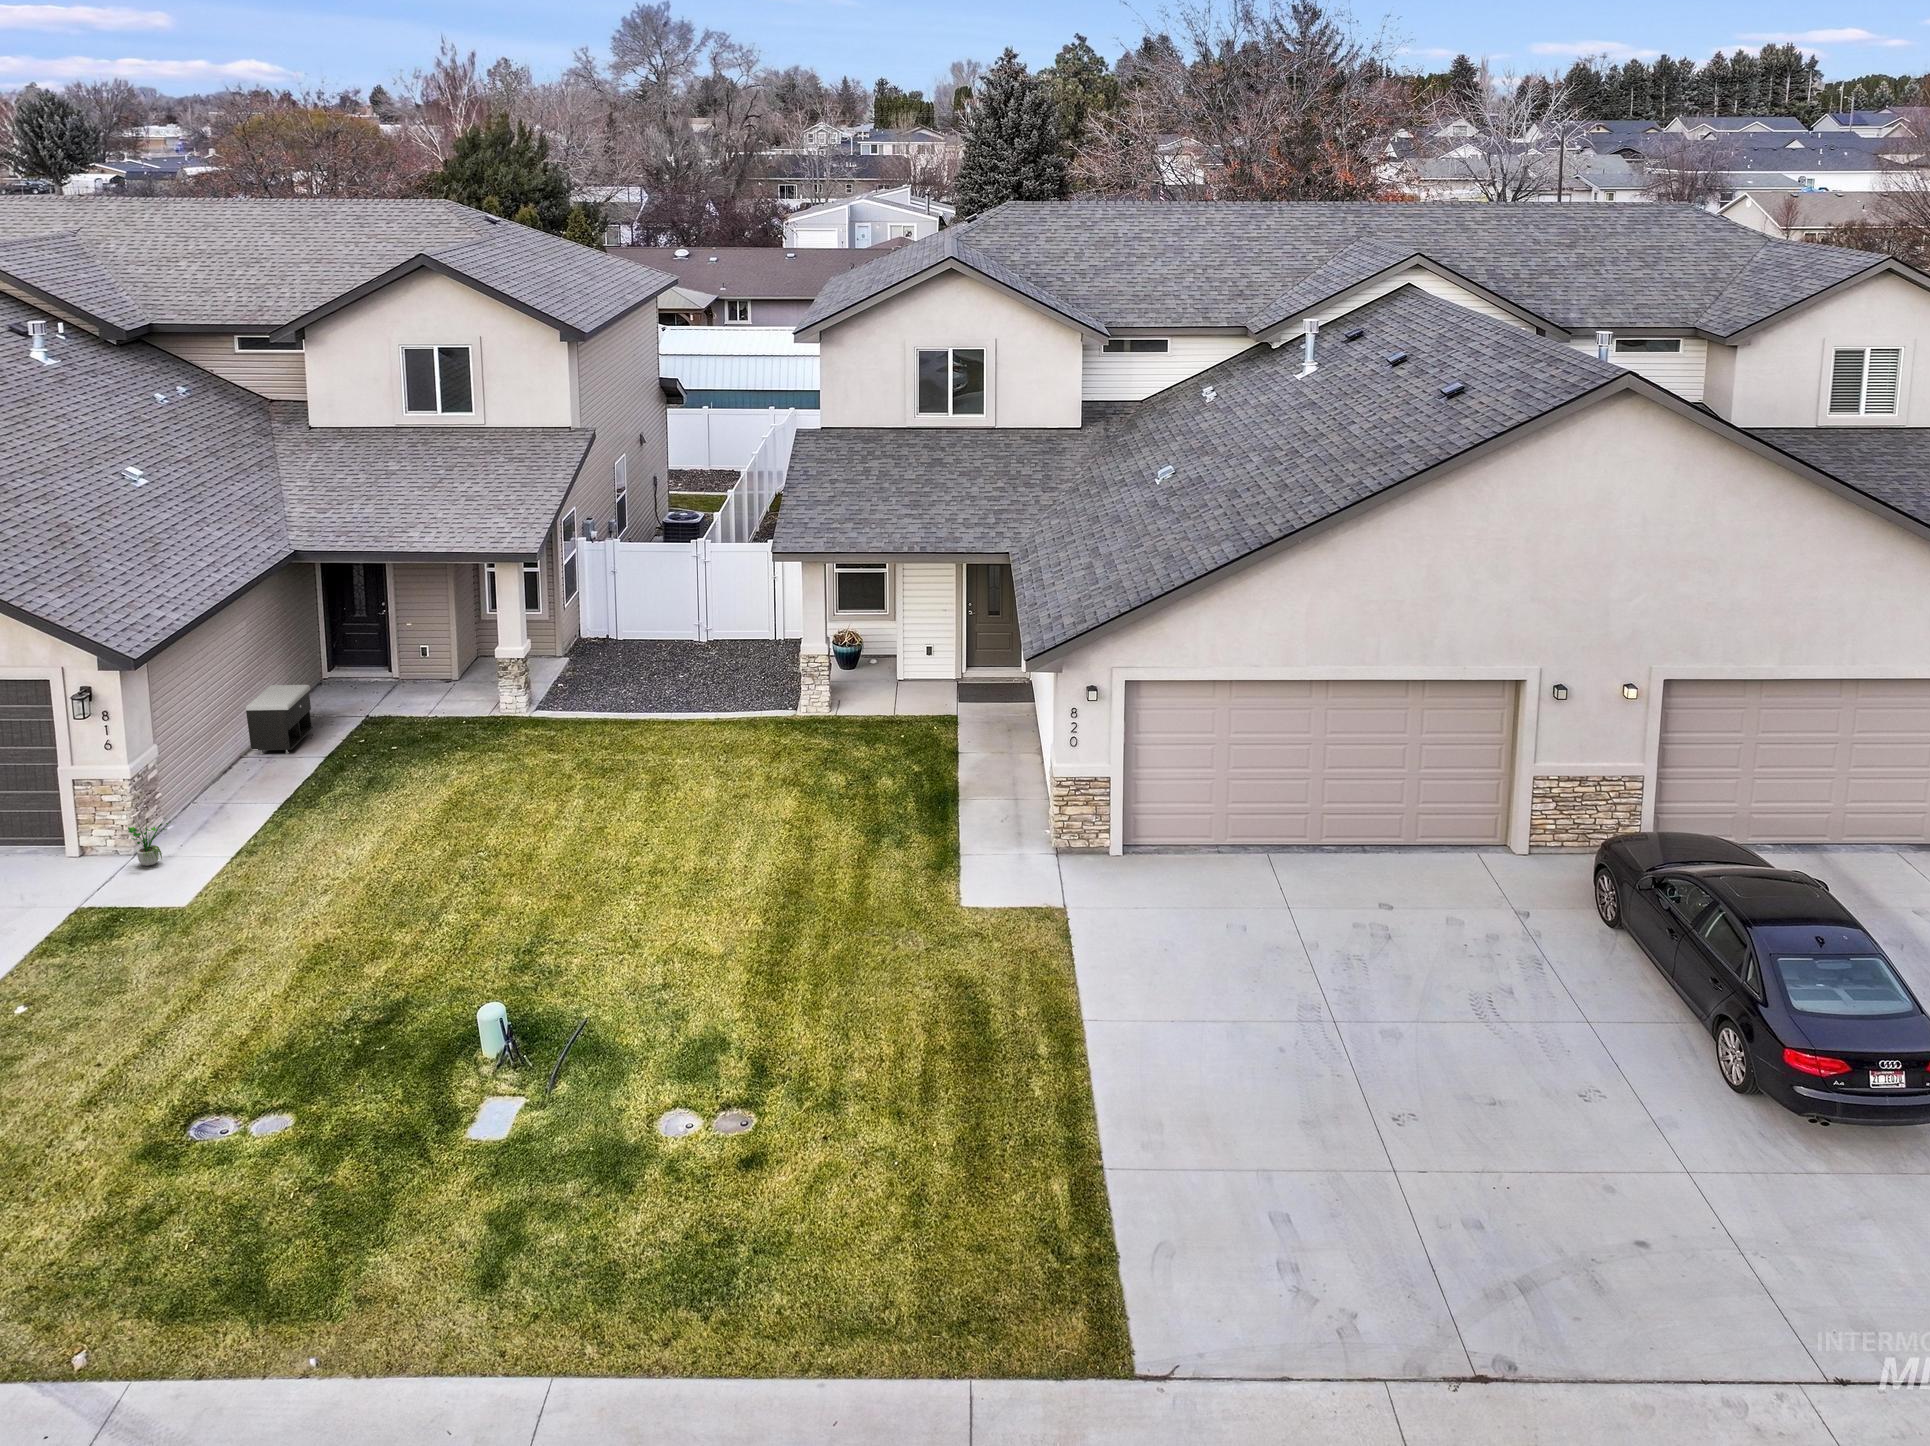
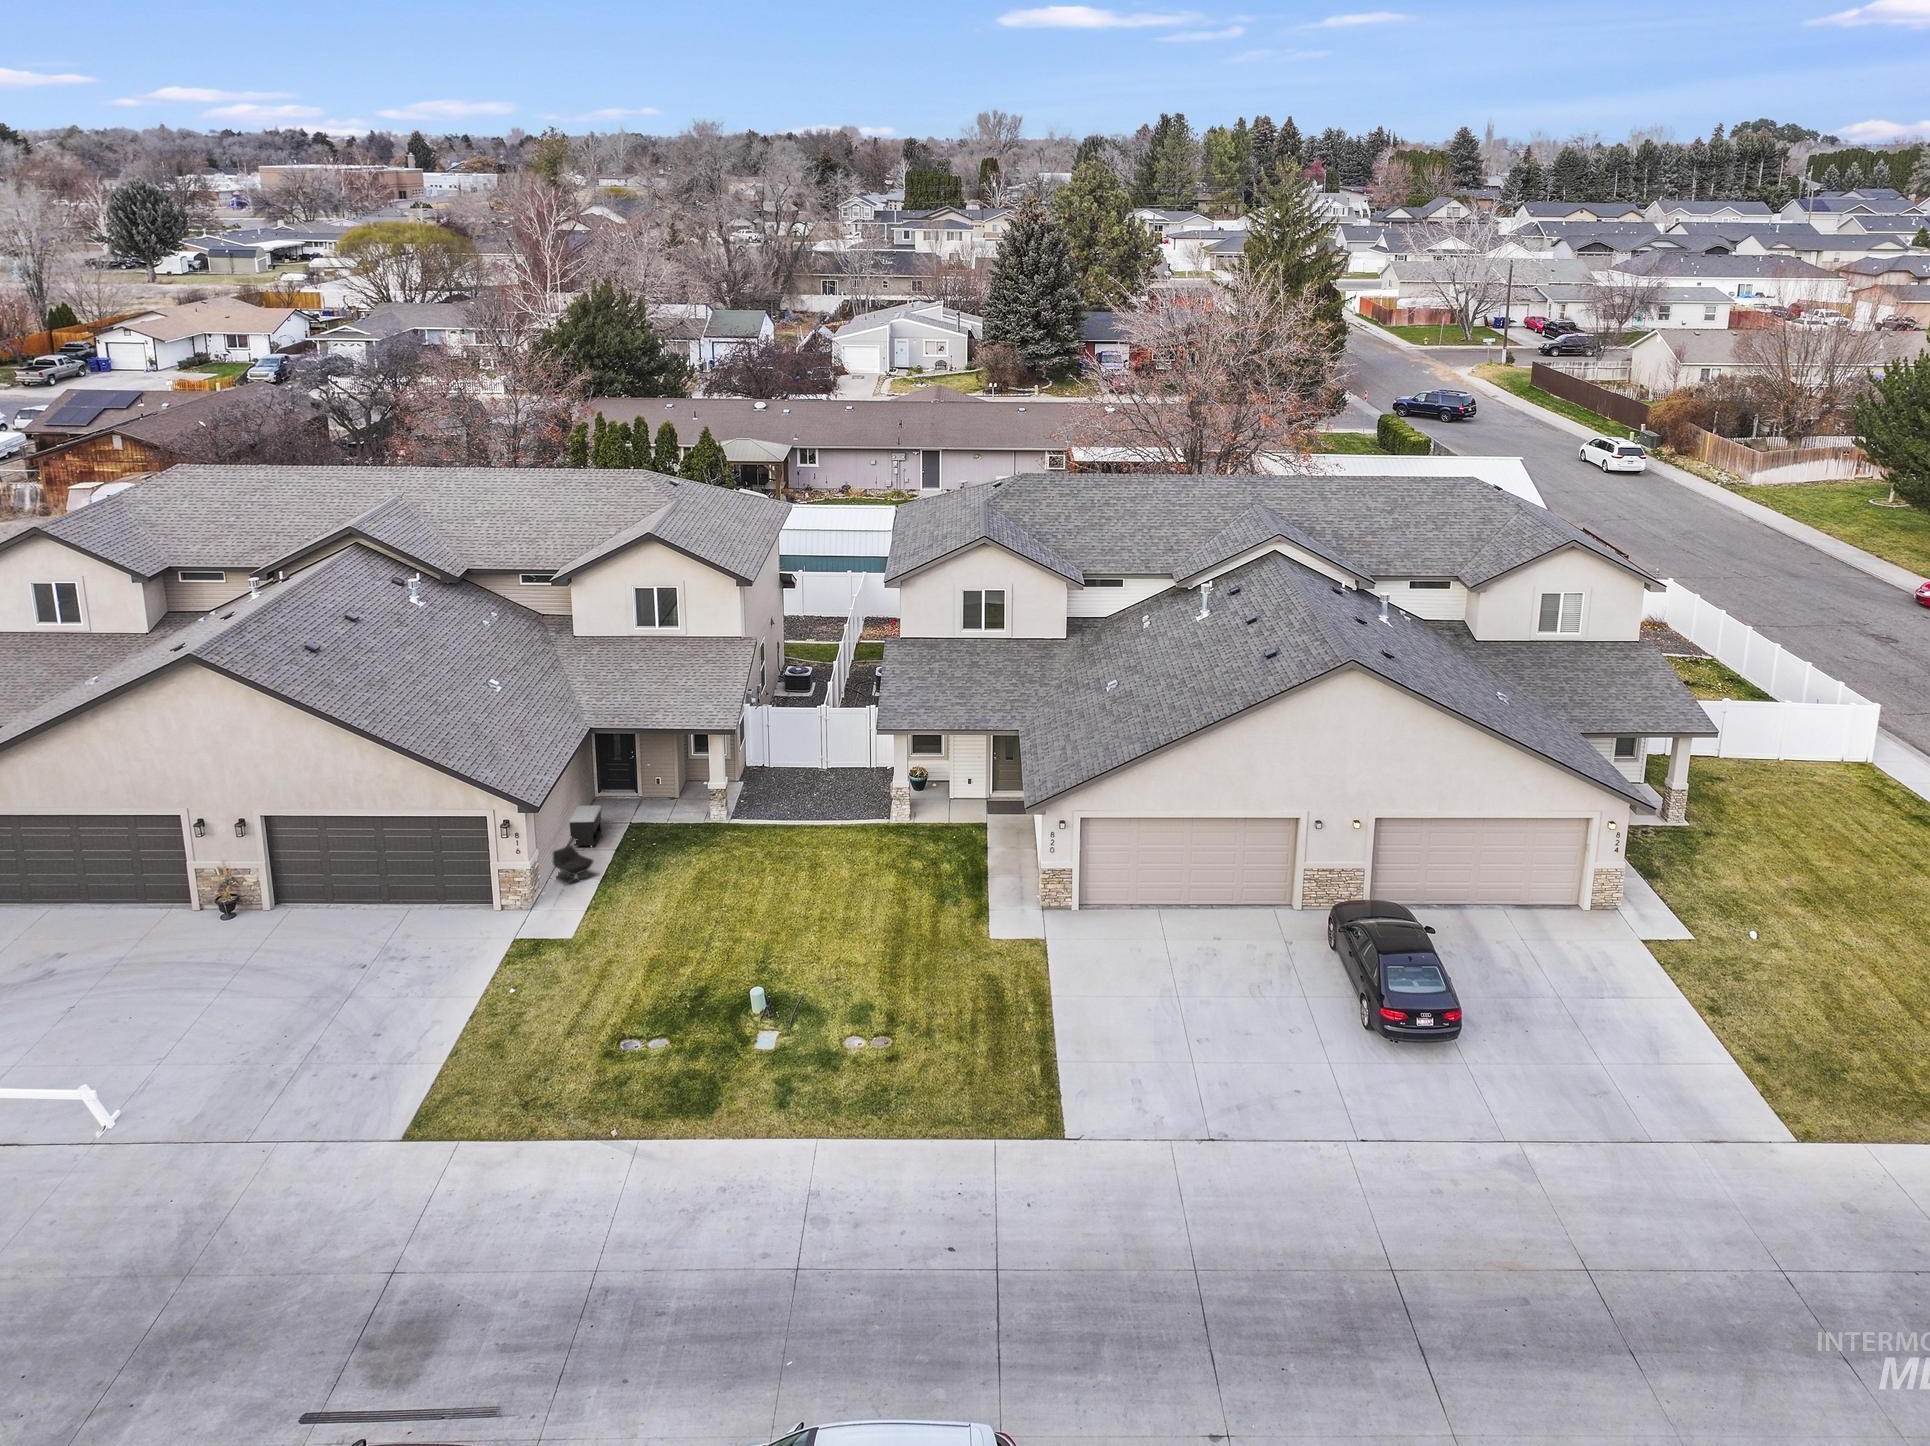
lounge chair: none [194,746,269,812] -> present [553,846,593,881]
potted plant: present [128,818,169,866] -> none [531,886,552,915]

